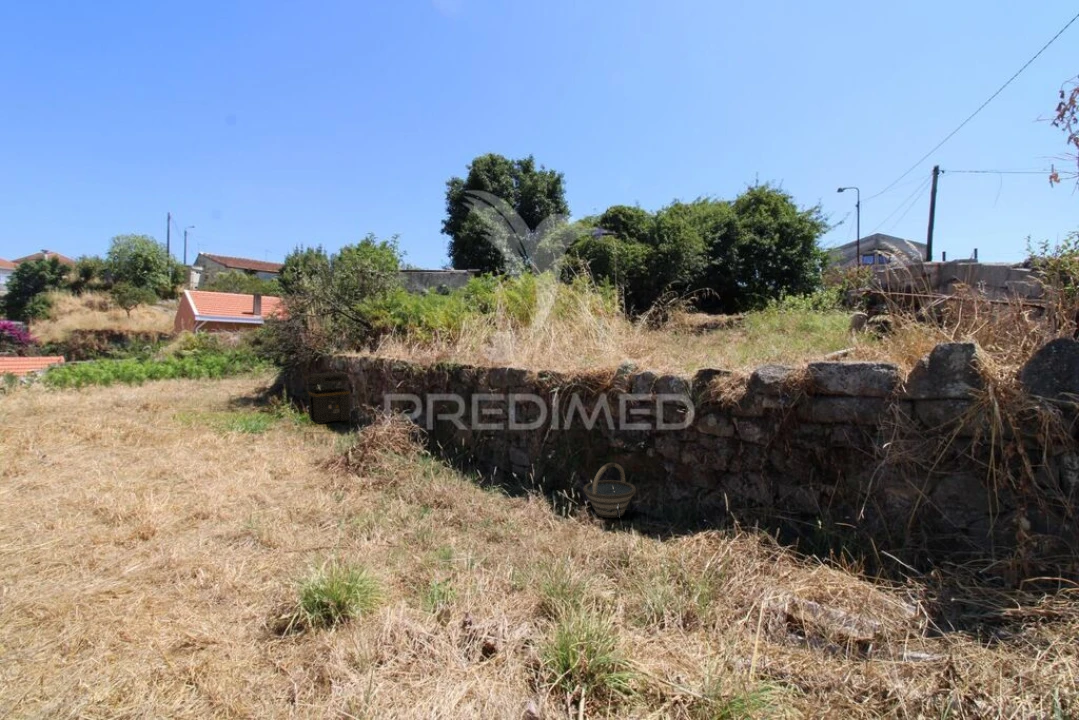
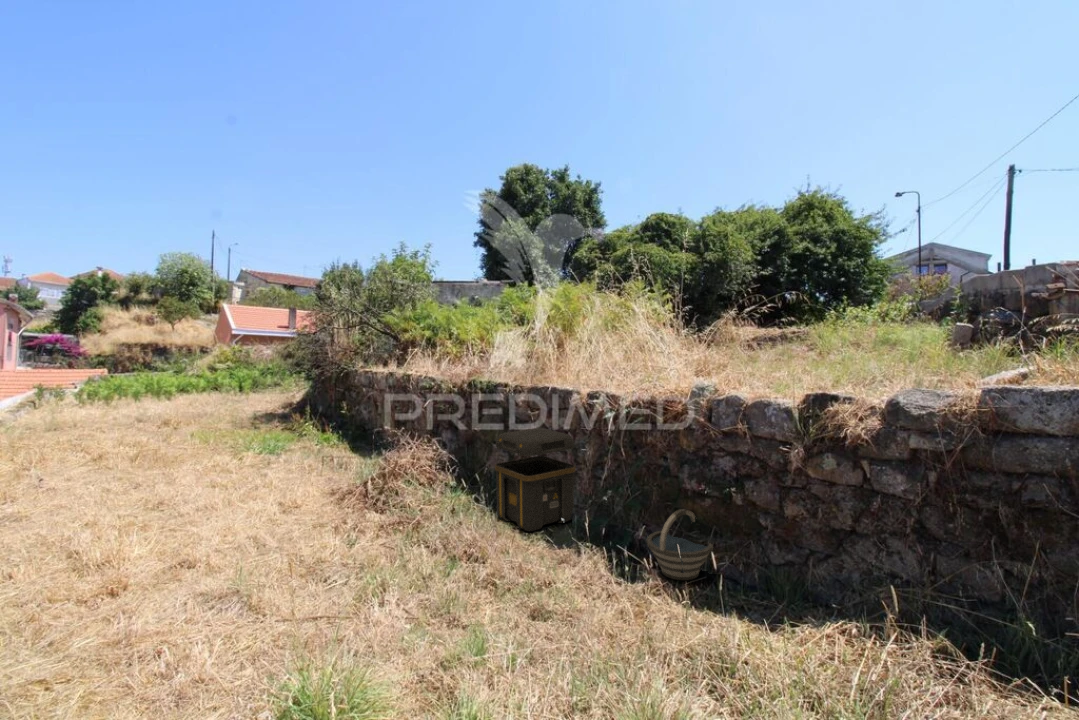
toolbox: present [307,372,350,424] -> present [495,428,575,531]

